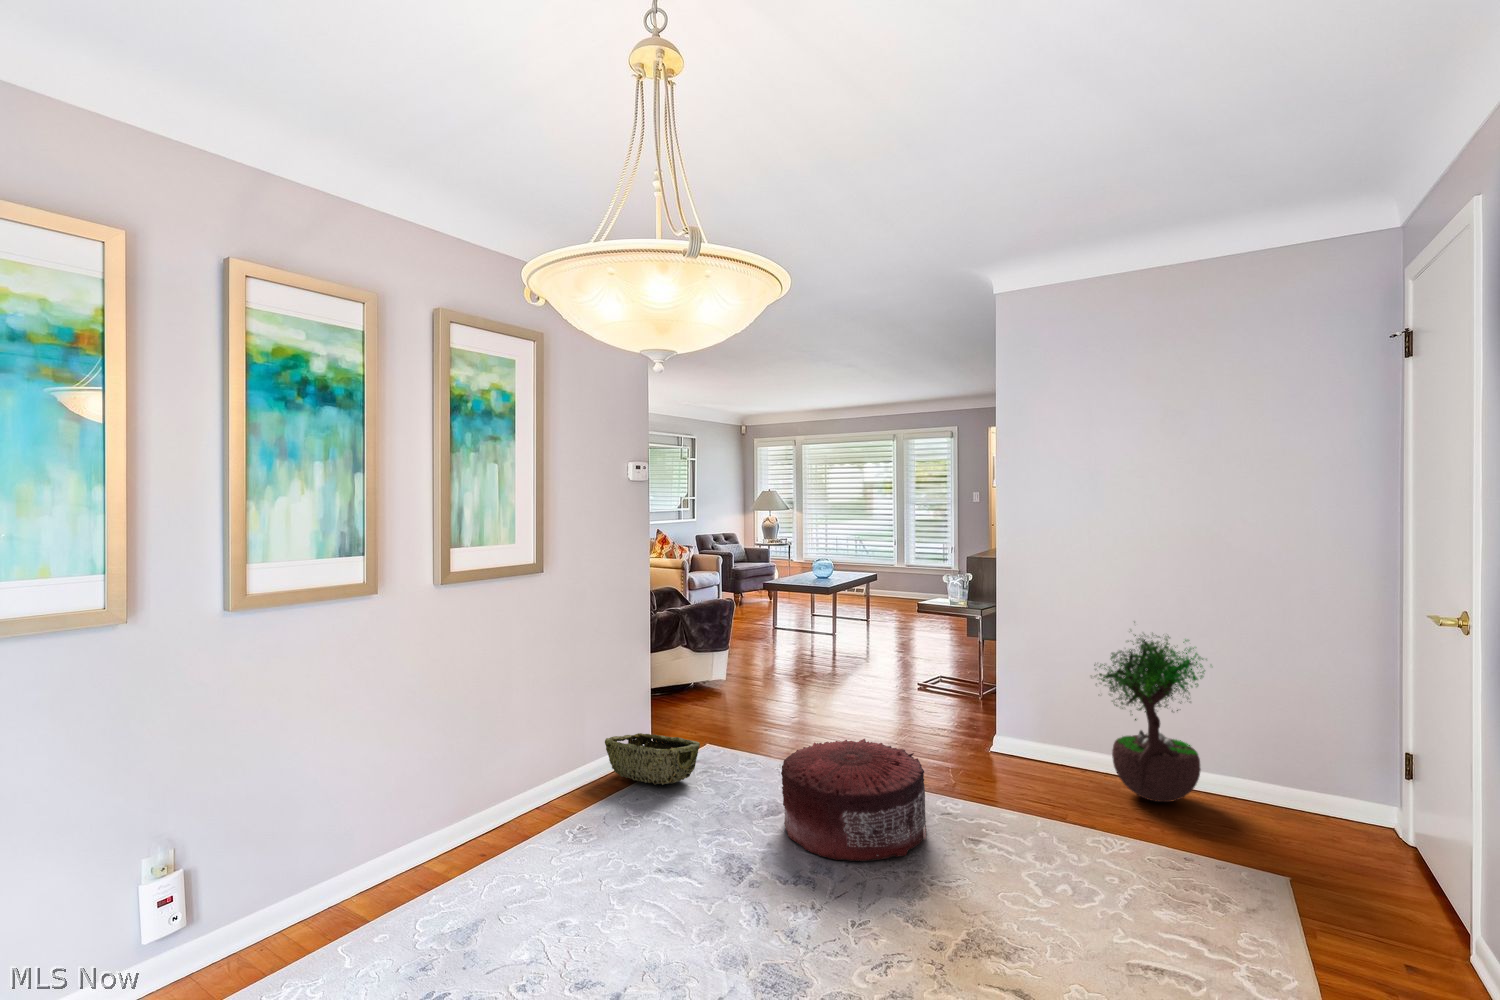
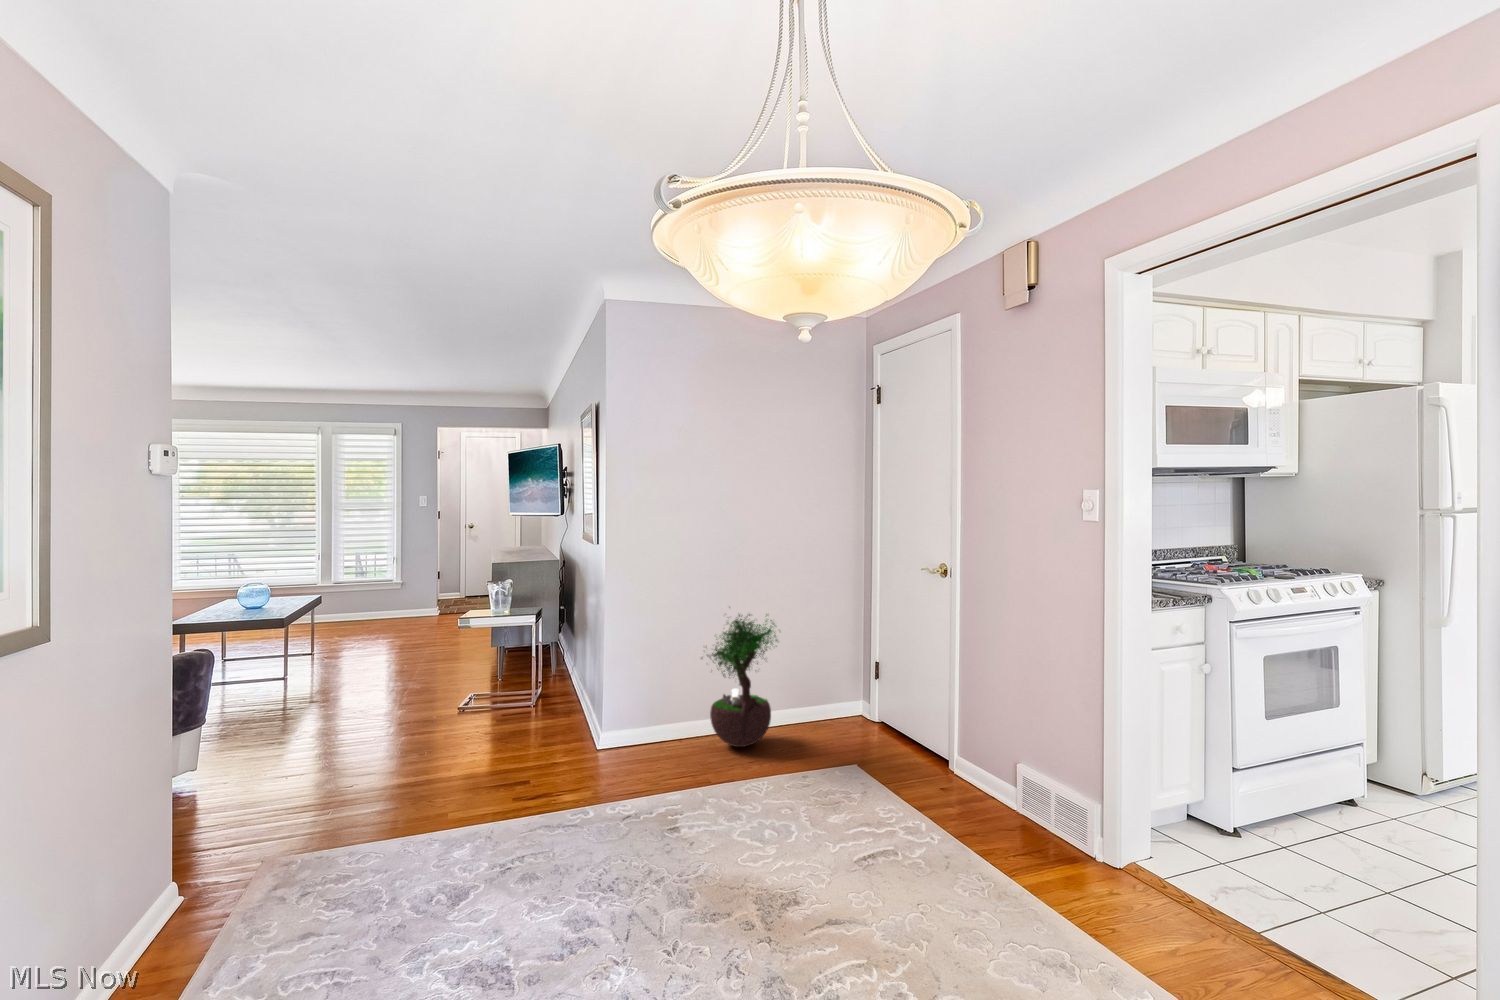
woven basket: present [605,733,700,785] -> none [130,858,313,964]
pouf: present [781,739,926,861] -> none [480,768,643,914]

